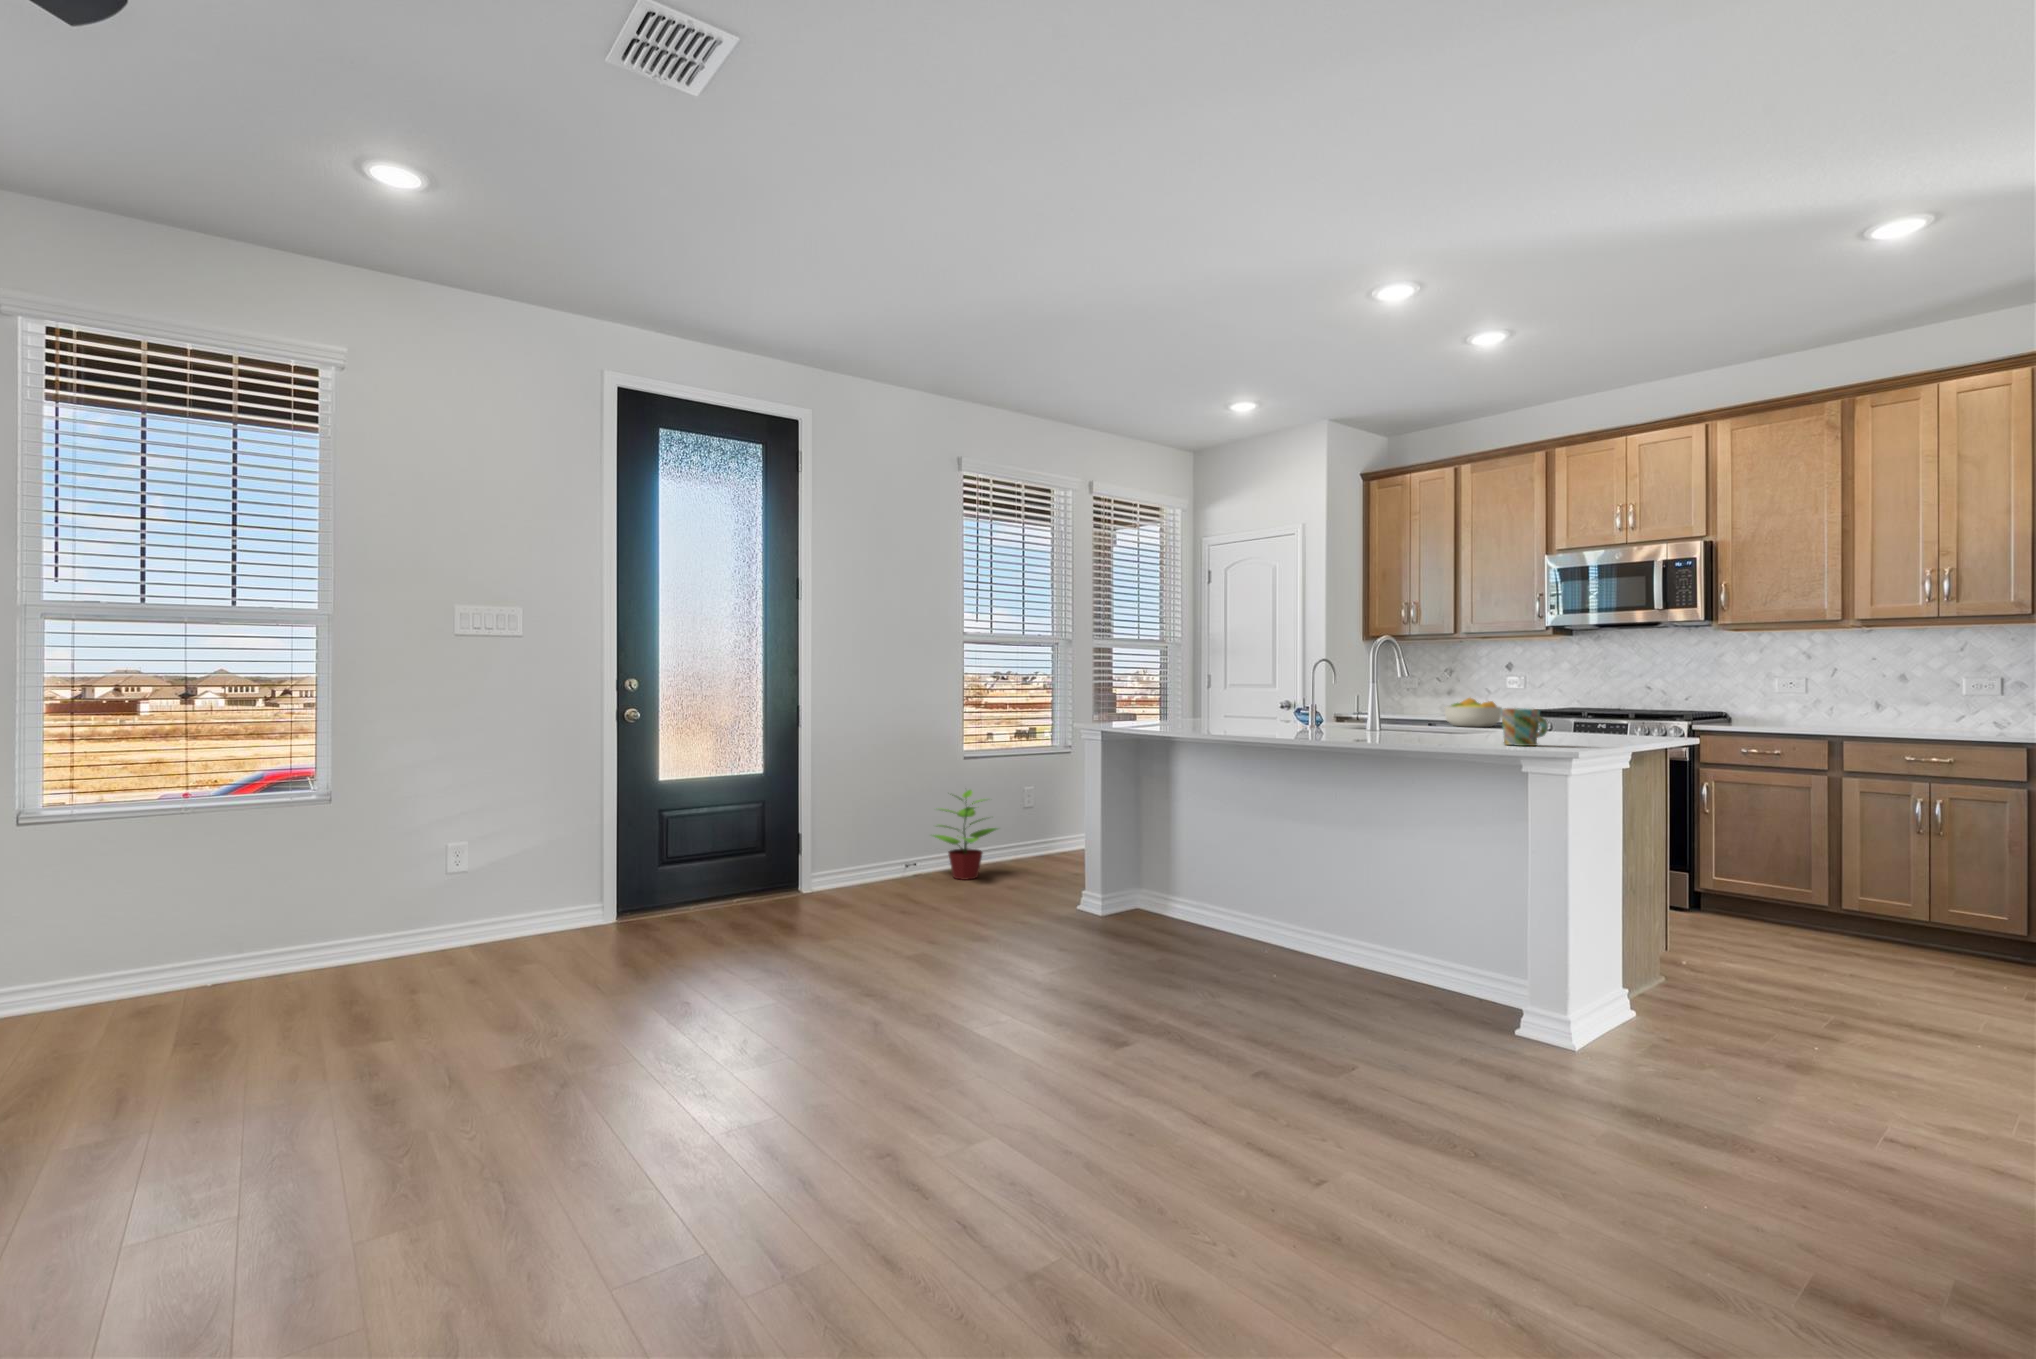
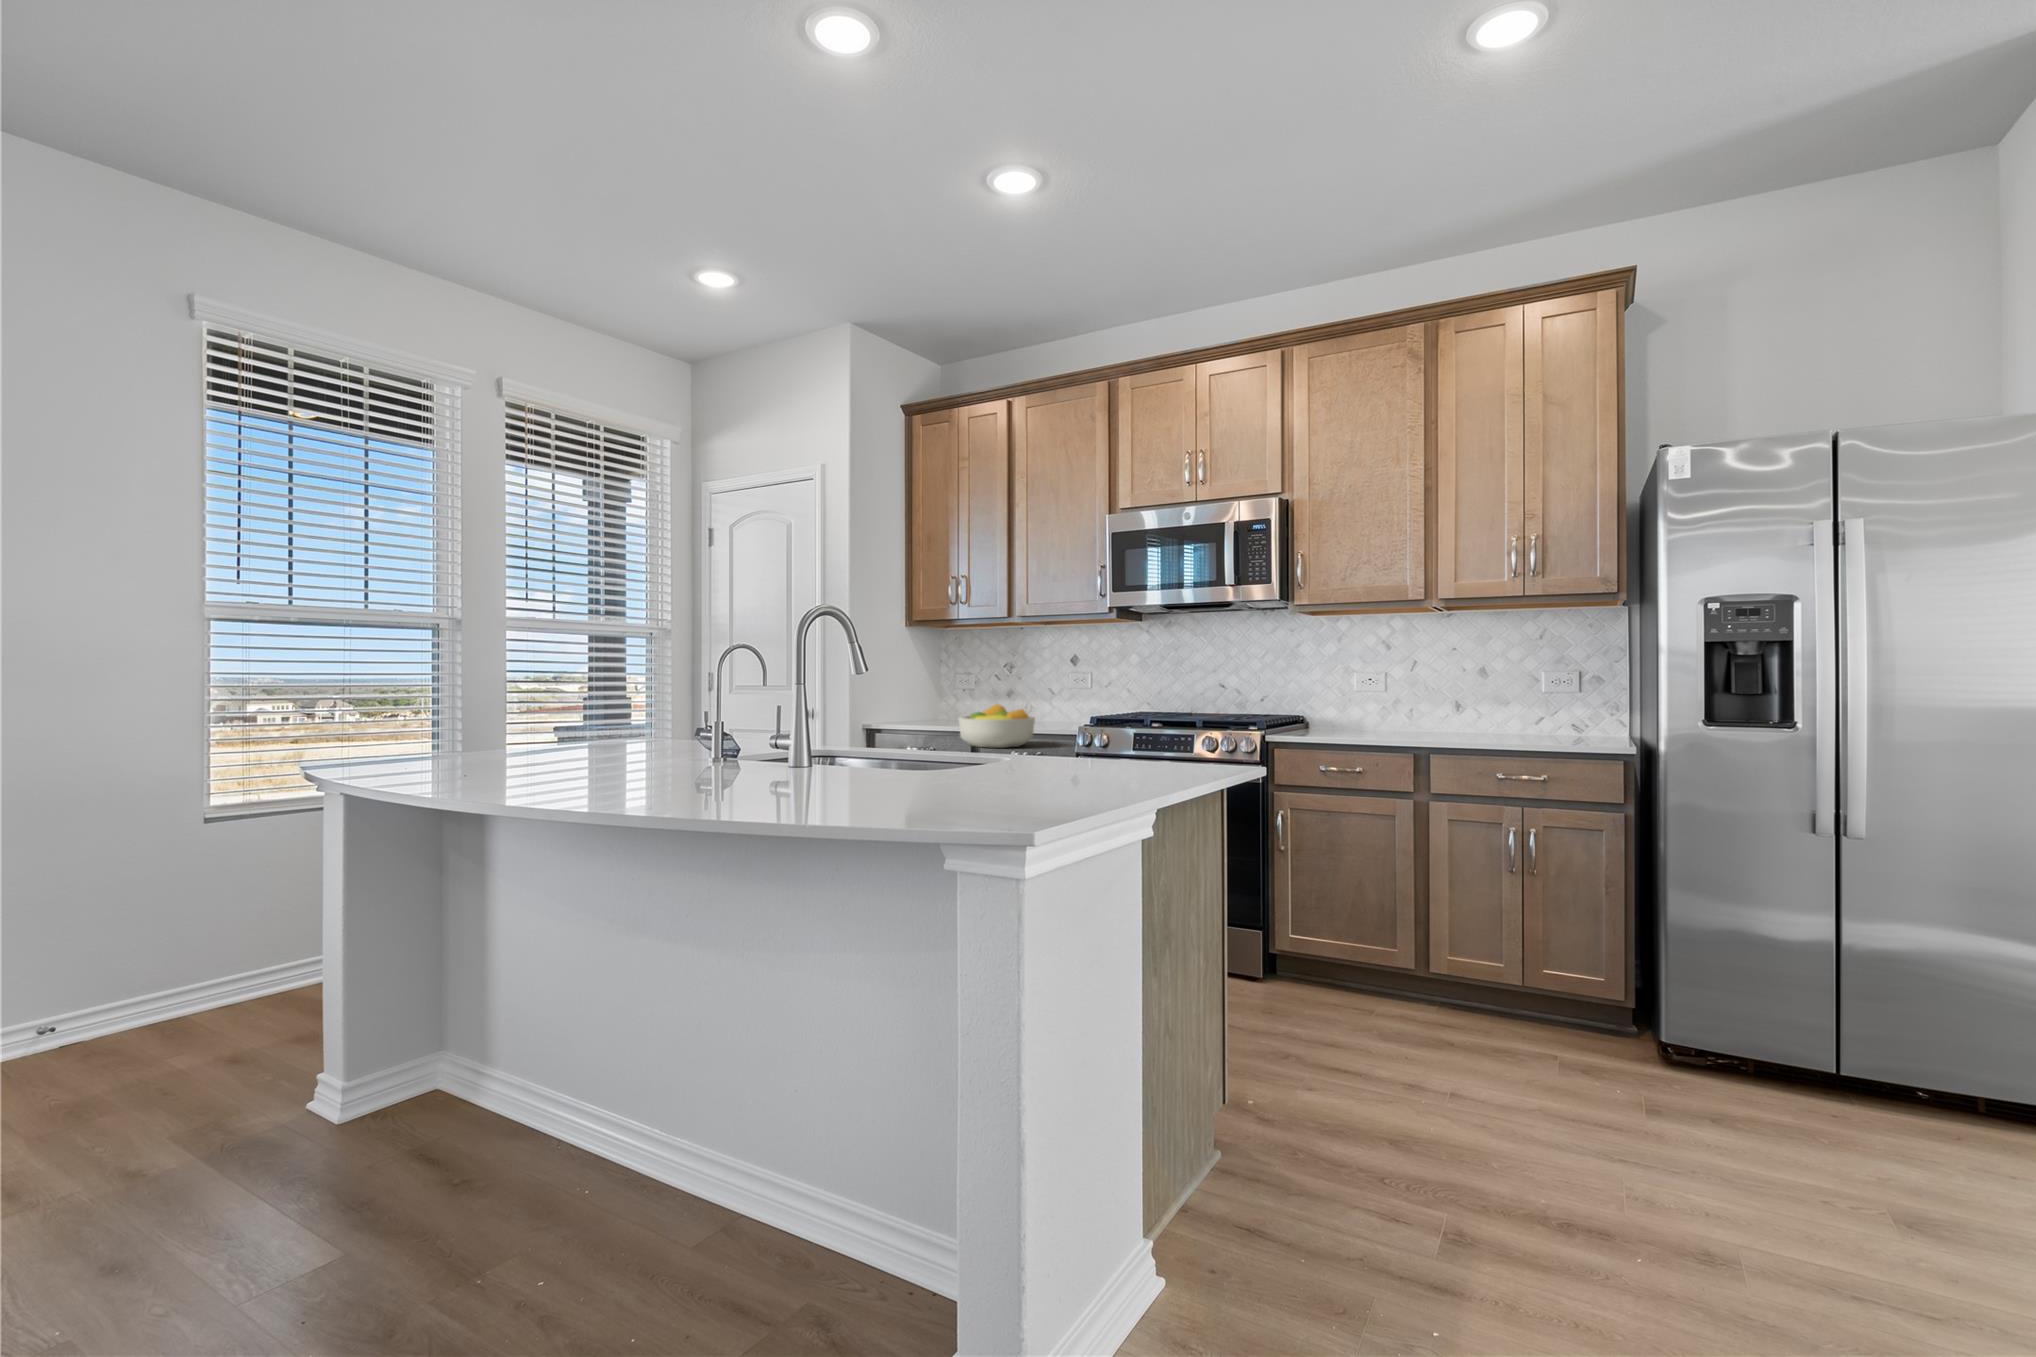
mug: present [1501,708,1548,746] -> none [929,741,1010,820]
potted plant: present [933,790,997,880] -> none [80,873,260,1042]

